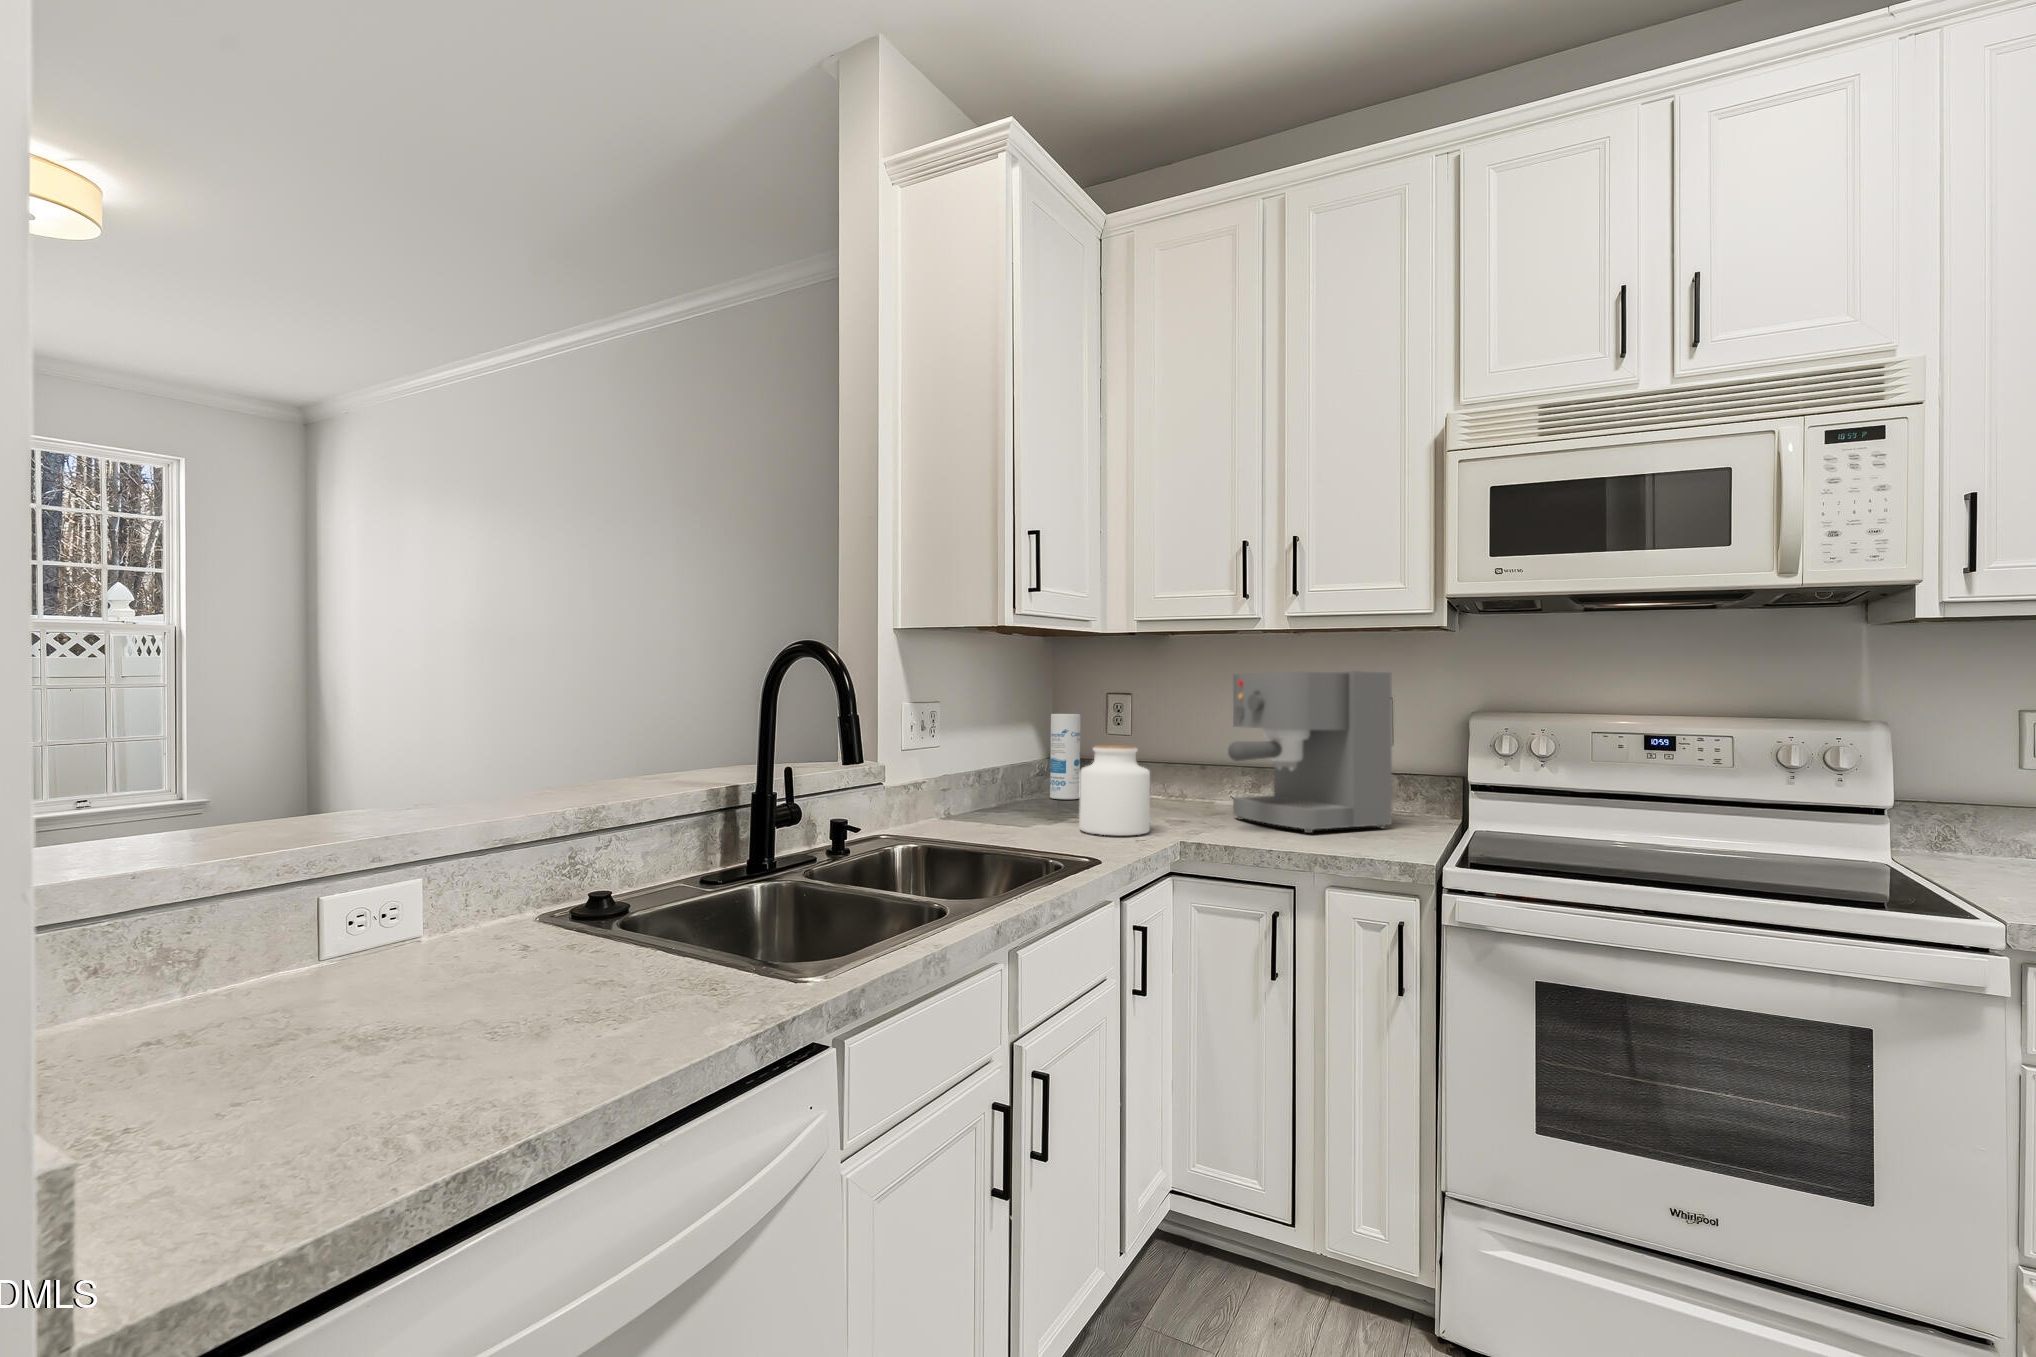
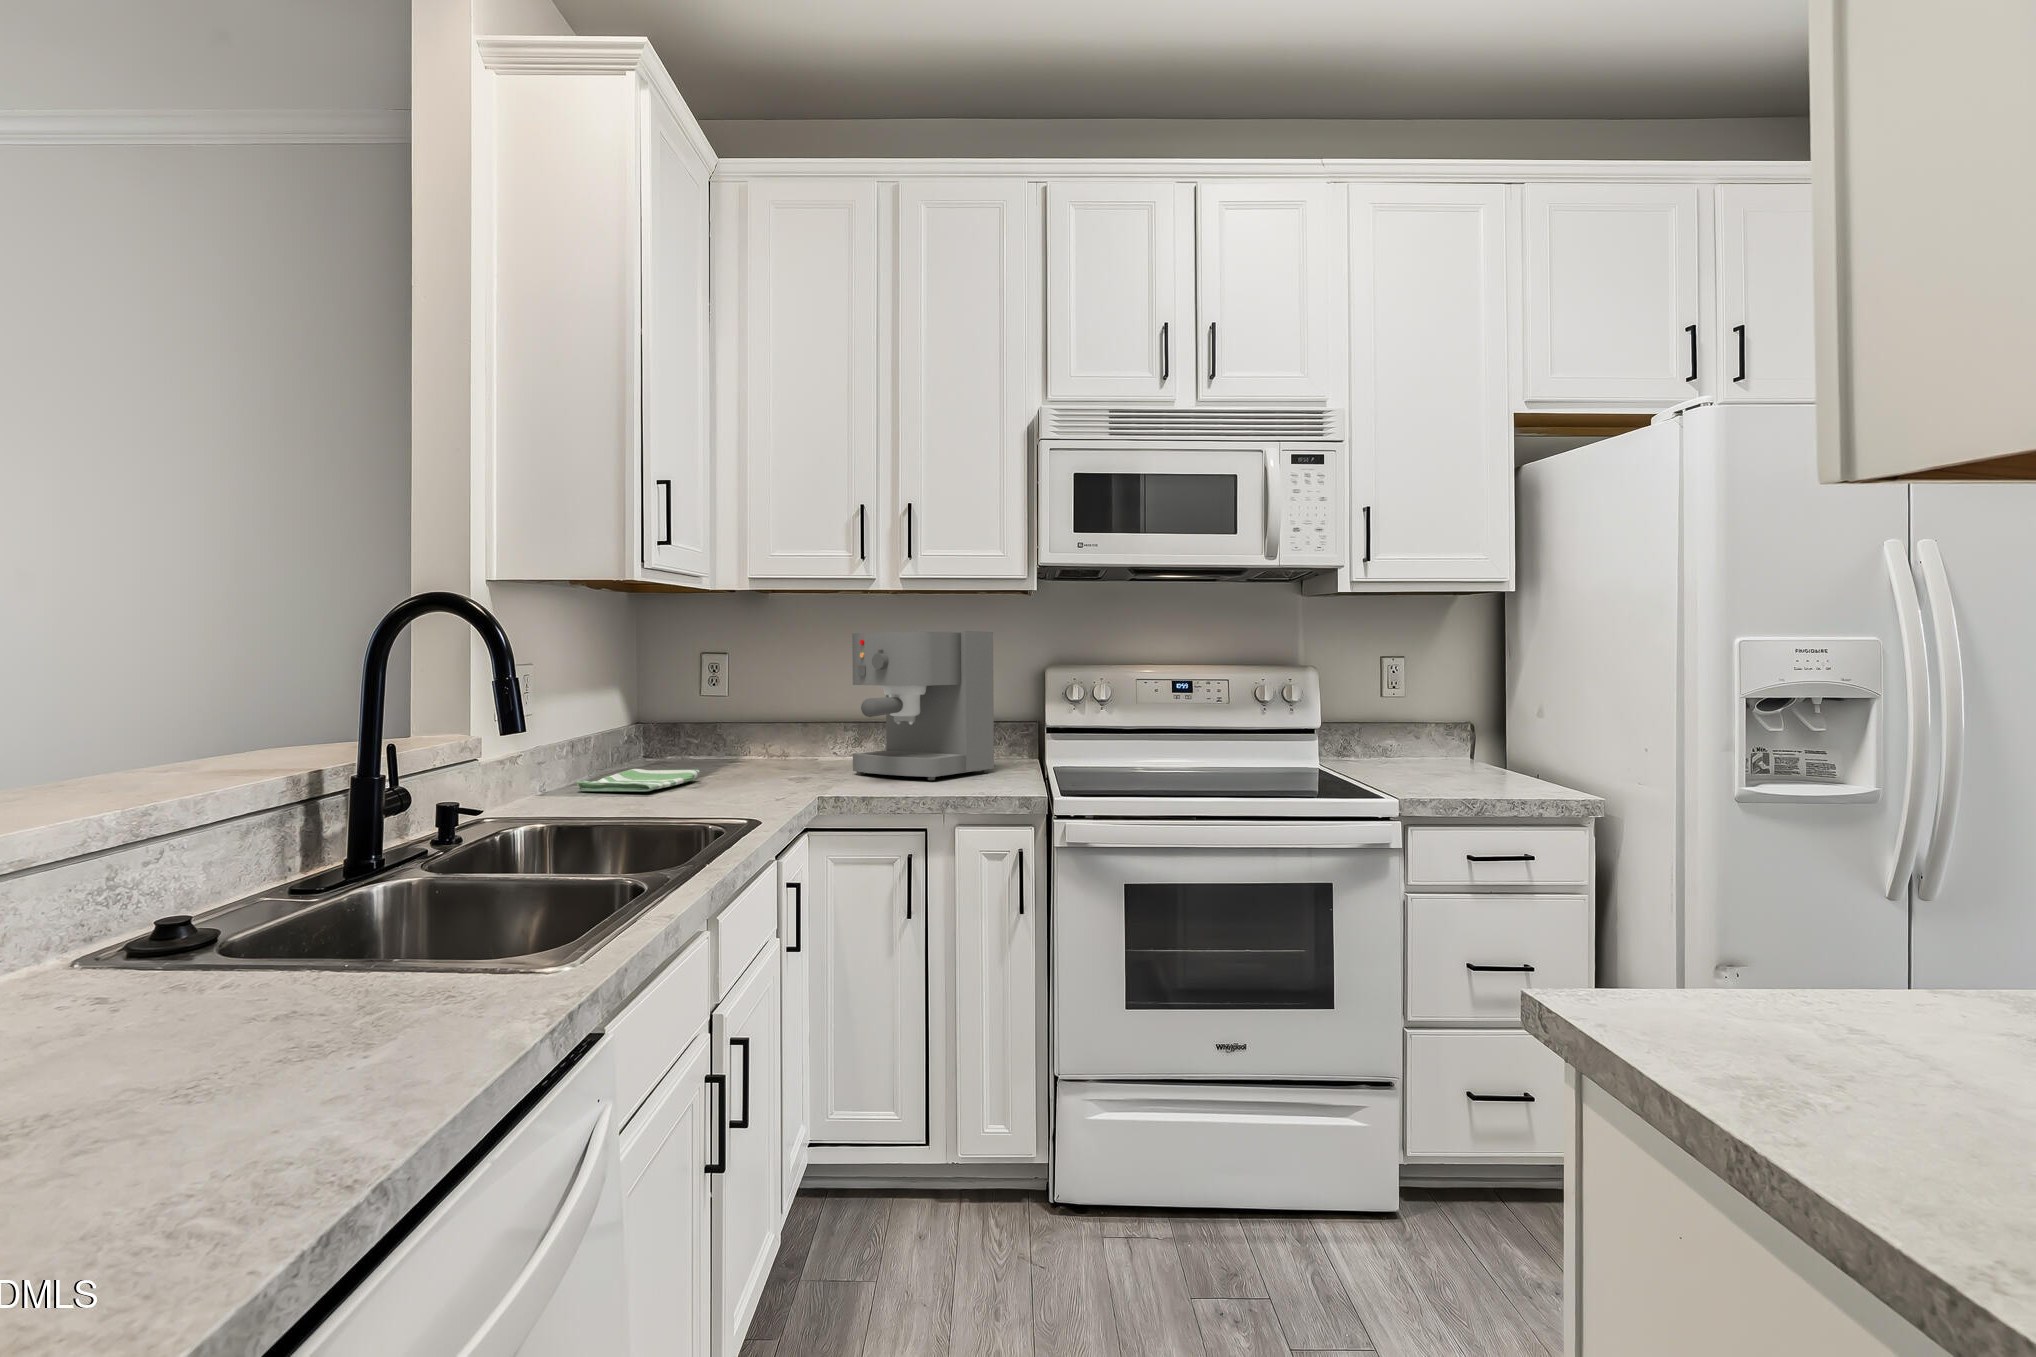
canister: present [1050,714,1080,799] -> none [643,677,678,770]
jar: present [1079,745,1150,836] -> none [718,706,791,796]
dish towel: none [967,797,1082,820] -> present [576,769,700,792]

